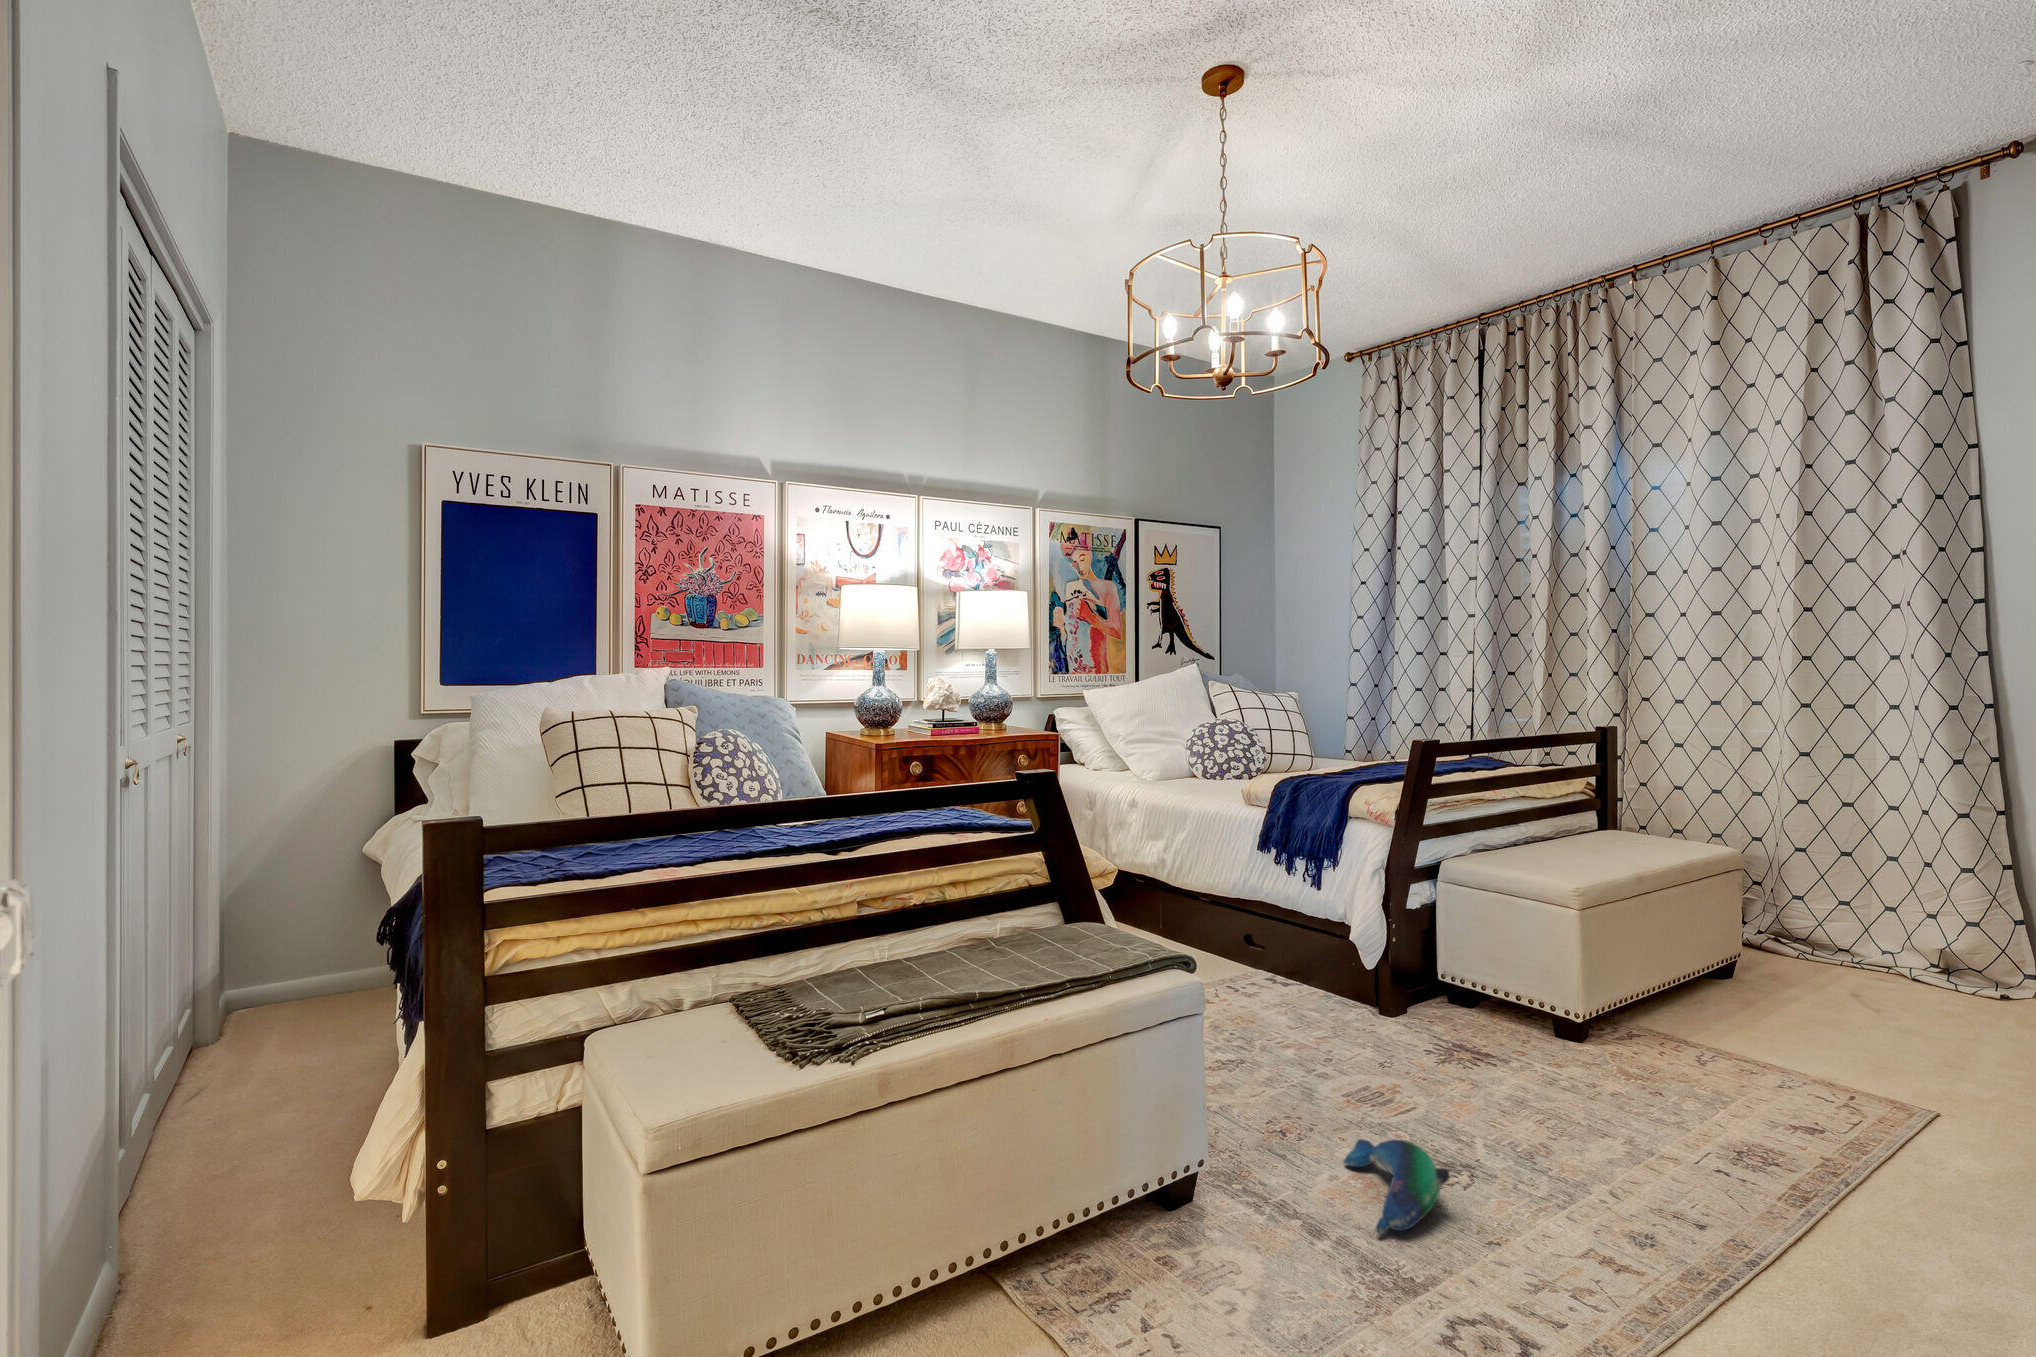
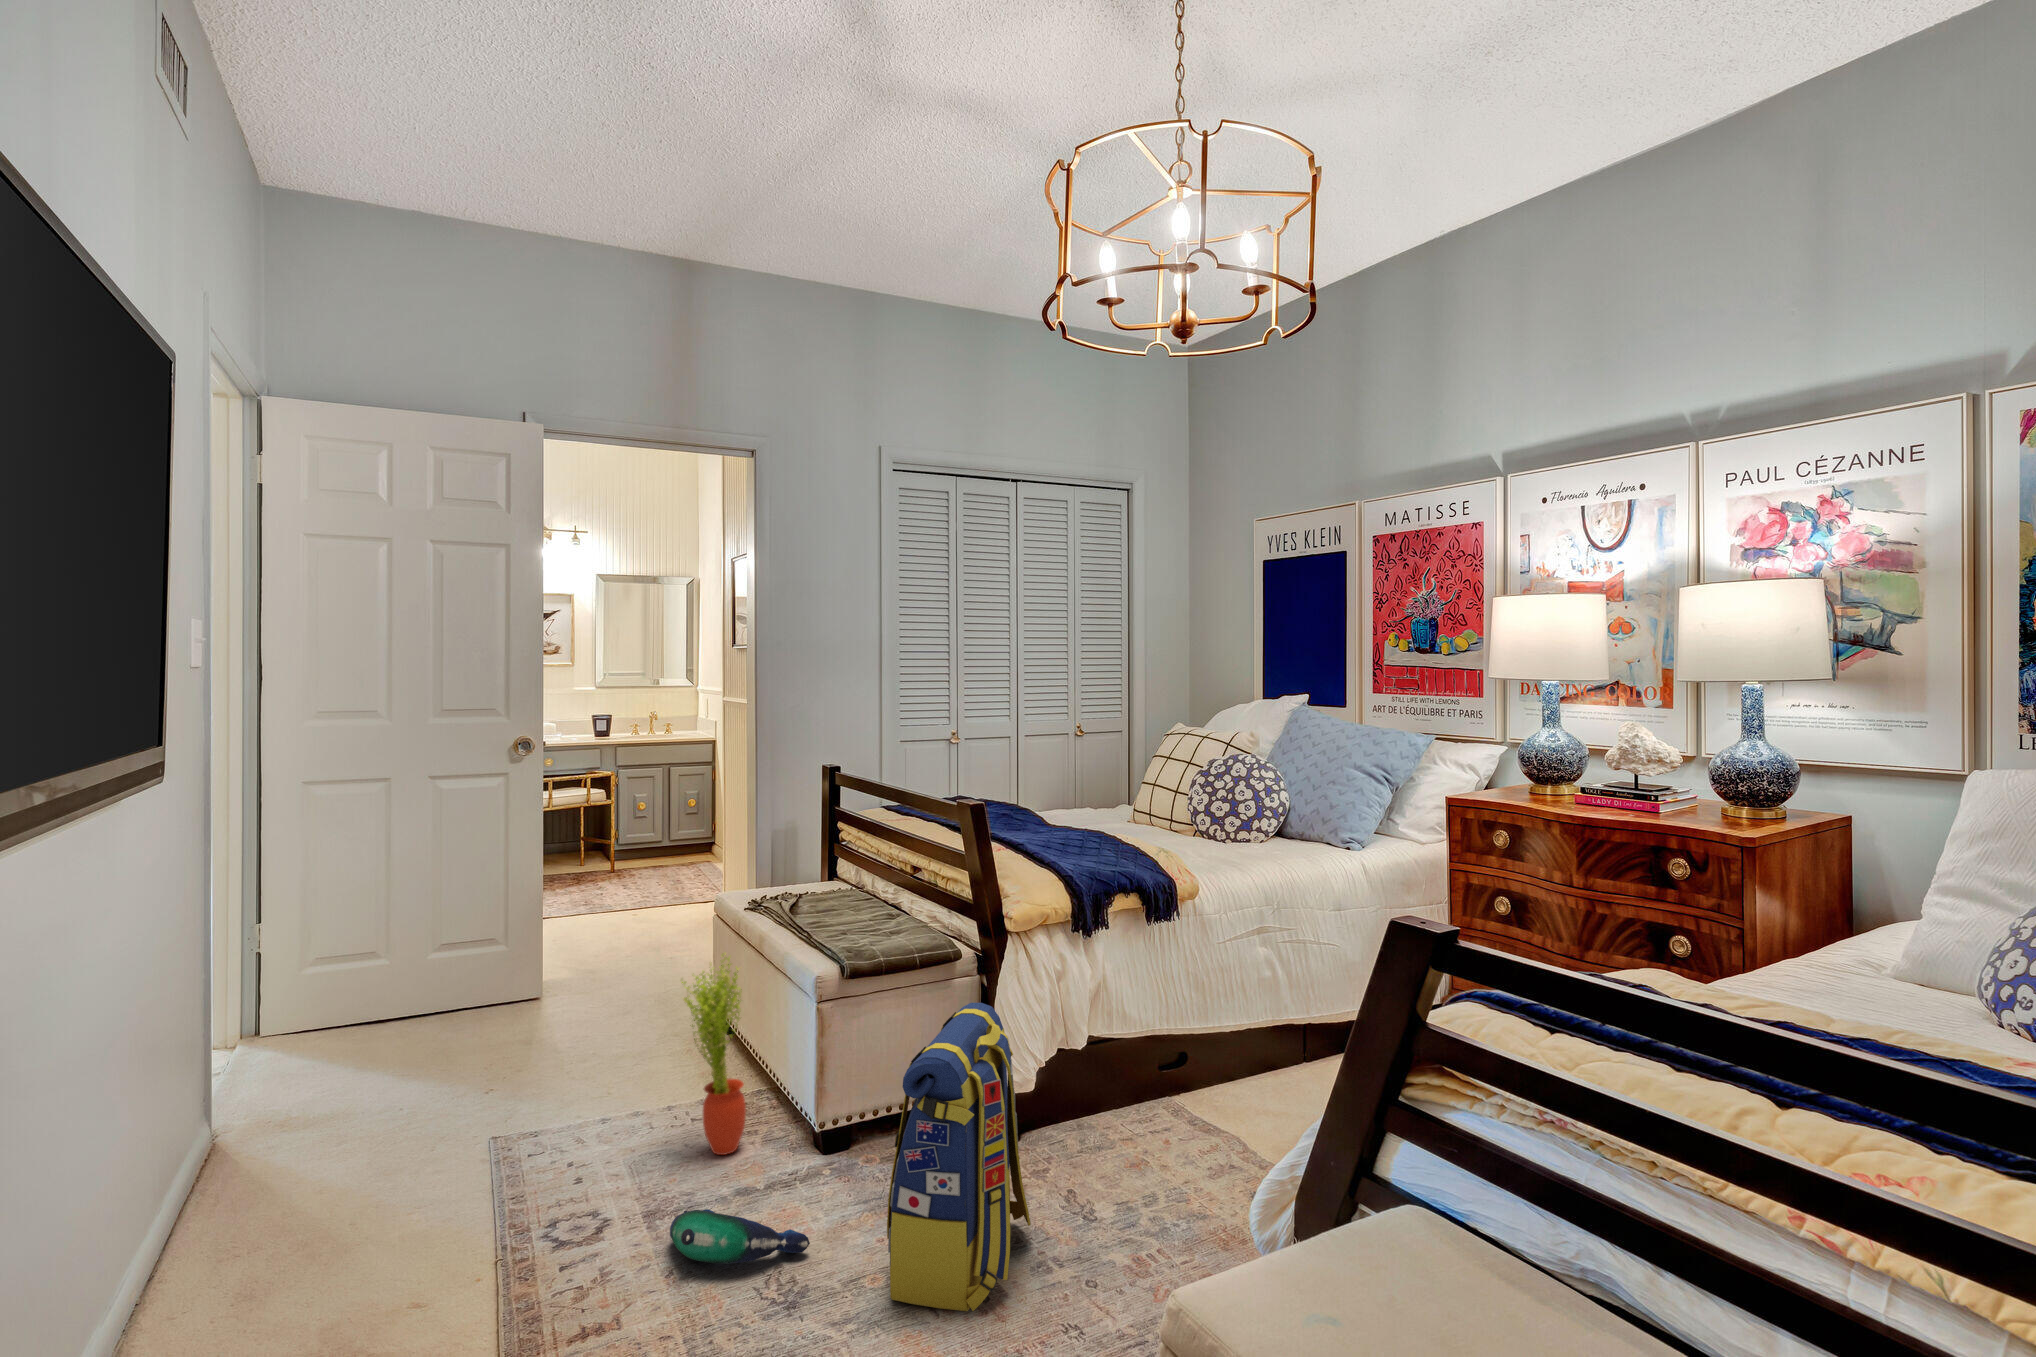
backpack: none [1243,893,1391,1110] -> present [887,1003,1031,1311]
potted plant: none [1130,990,1244,1264] -> present [681,953,746,1155]

